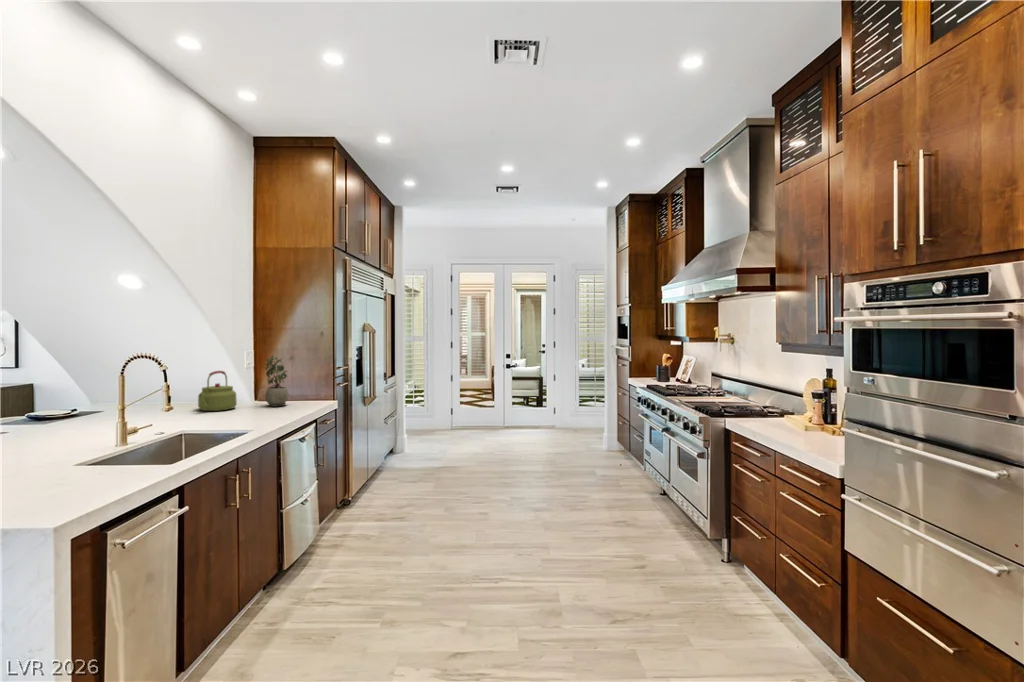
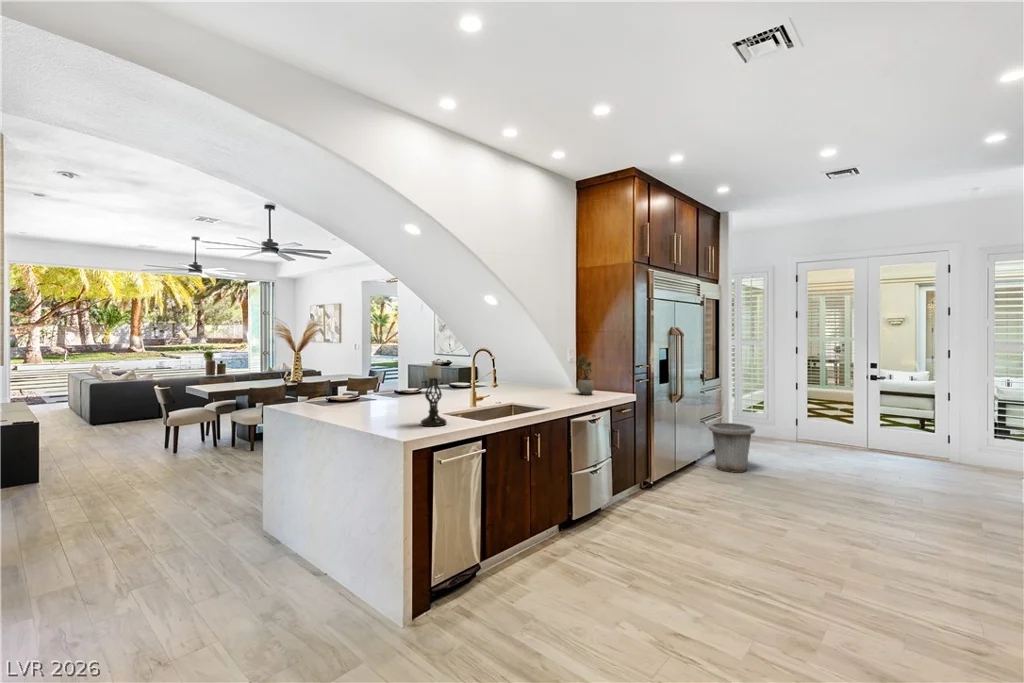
kettle: present [198,371,237,411] -> none [531,364,558,394]
candle holder: none [37,383,98,495] -> present [421,363,447,426]
trash can: none [392,418,434,467] -> present [709,423,755,473]

